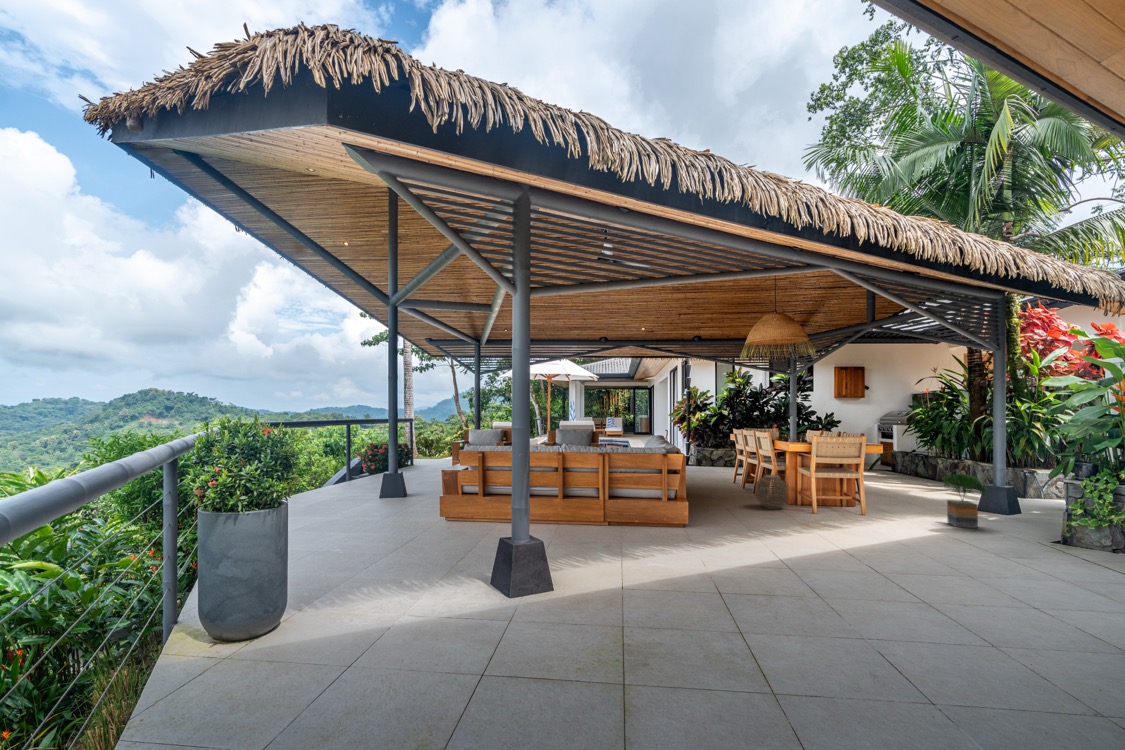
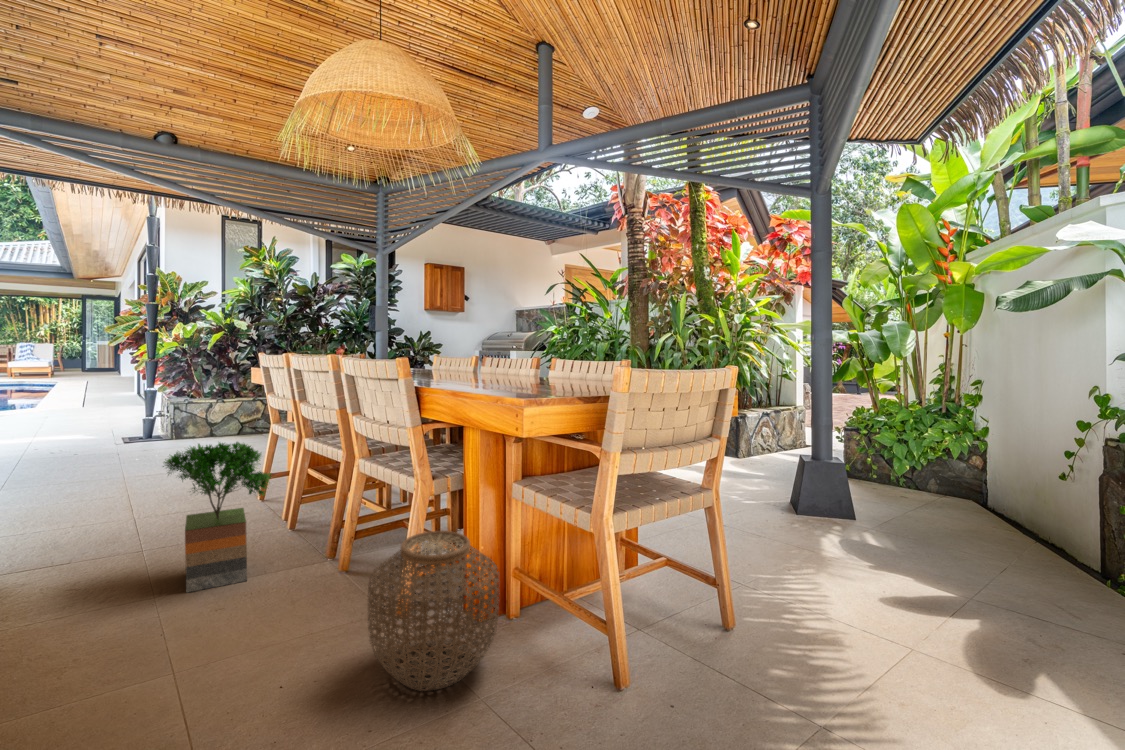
potted tree: present [943,474,986,528] -> present [163,442,271,592]

